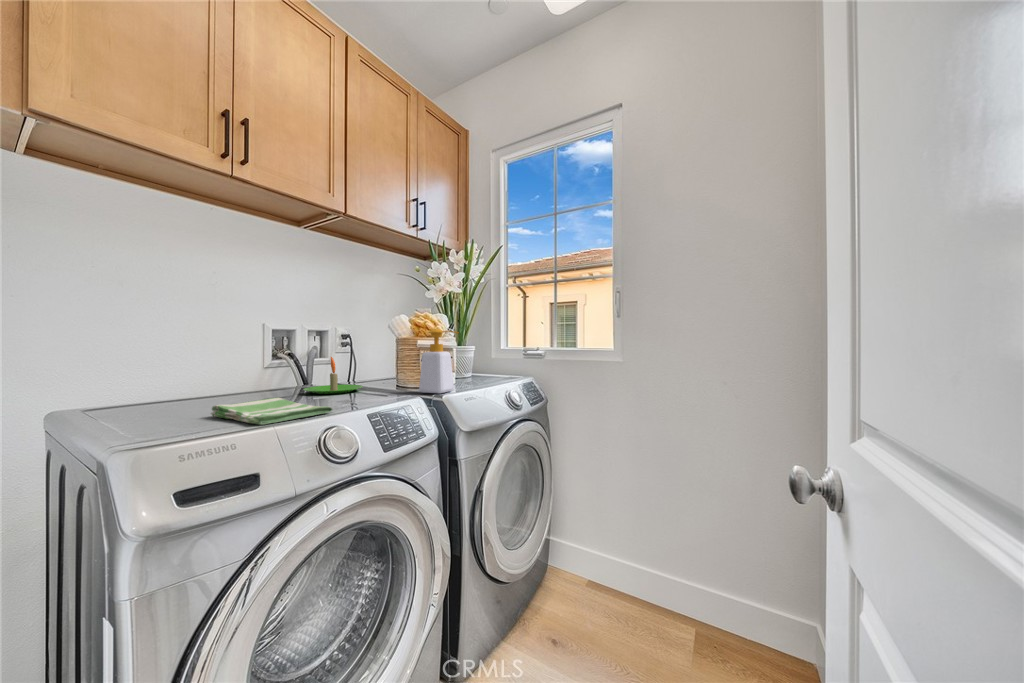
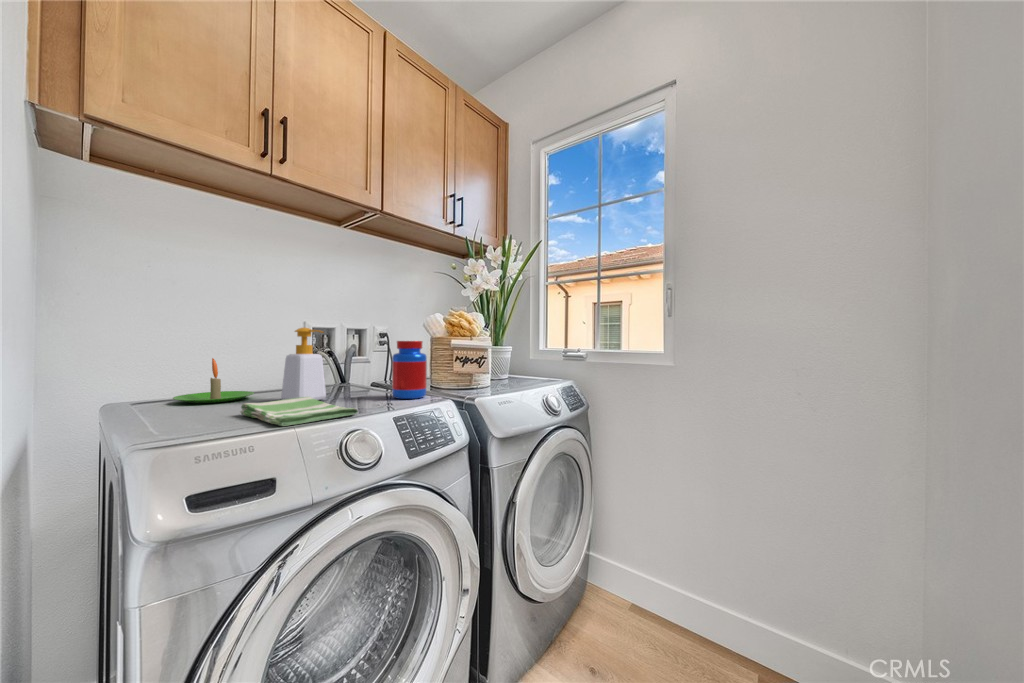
soap bottle: present [419,329,459,394] -> present [281,328,326,400]
jar: none [360,342,394,398] -> present [392,341,427,399]
candle: present [303,357,363,394] -> present [173,358,254,403]

